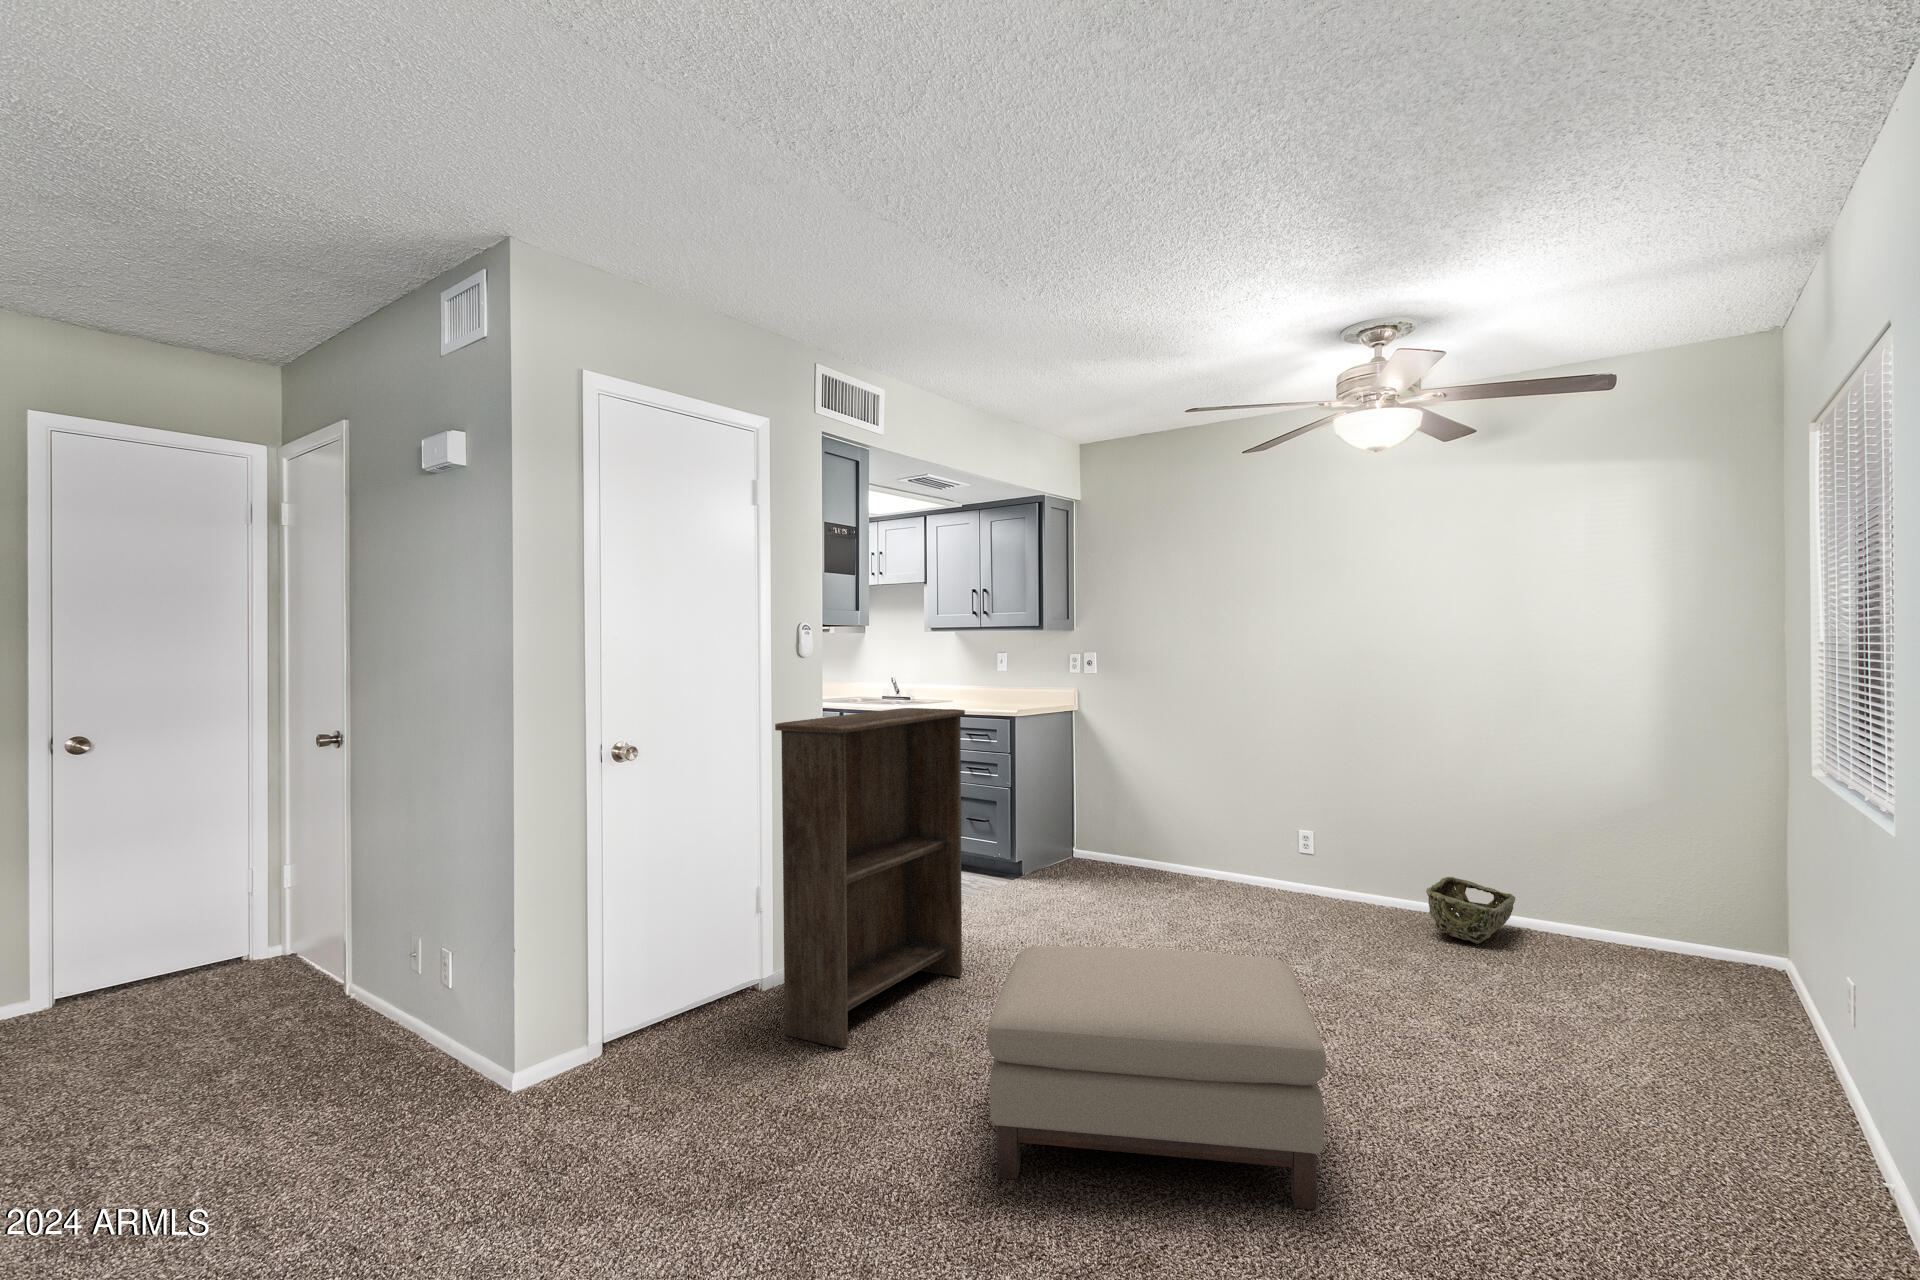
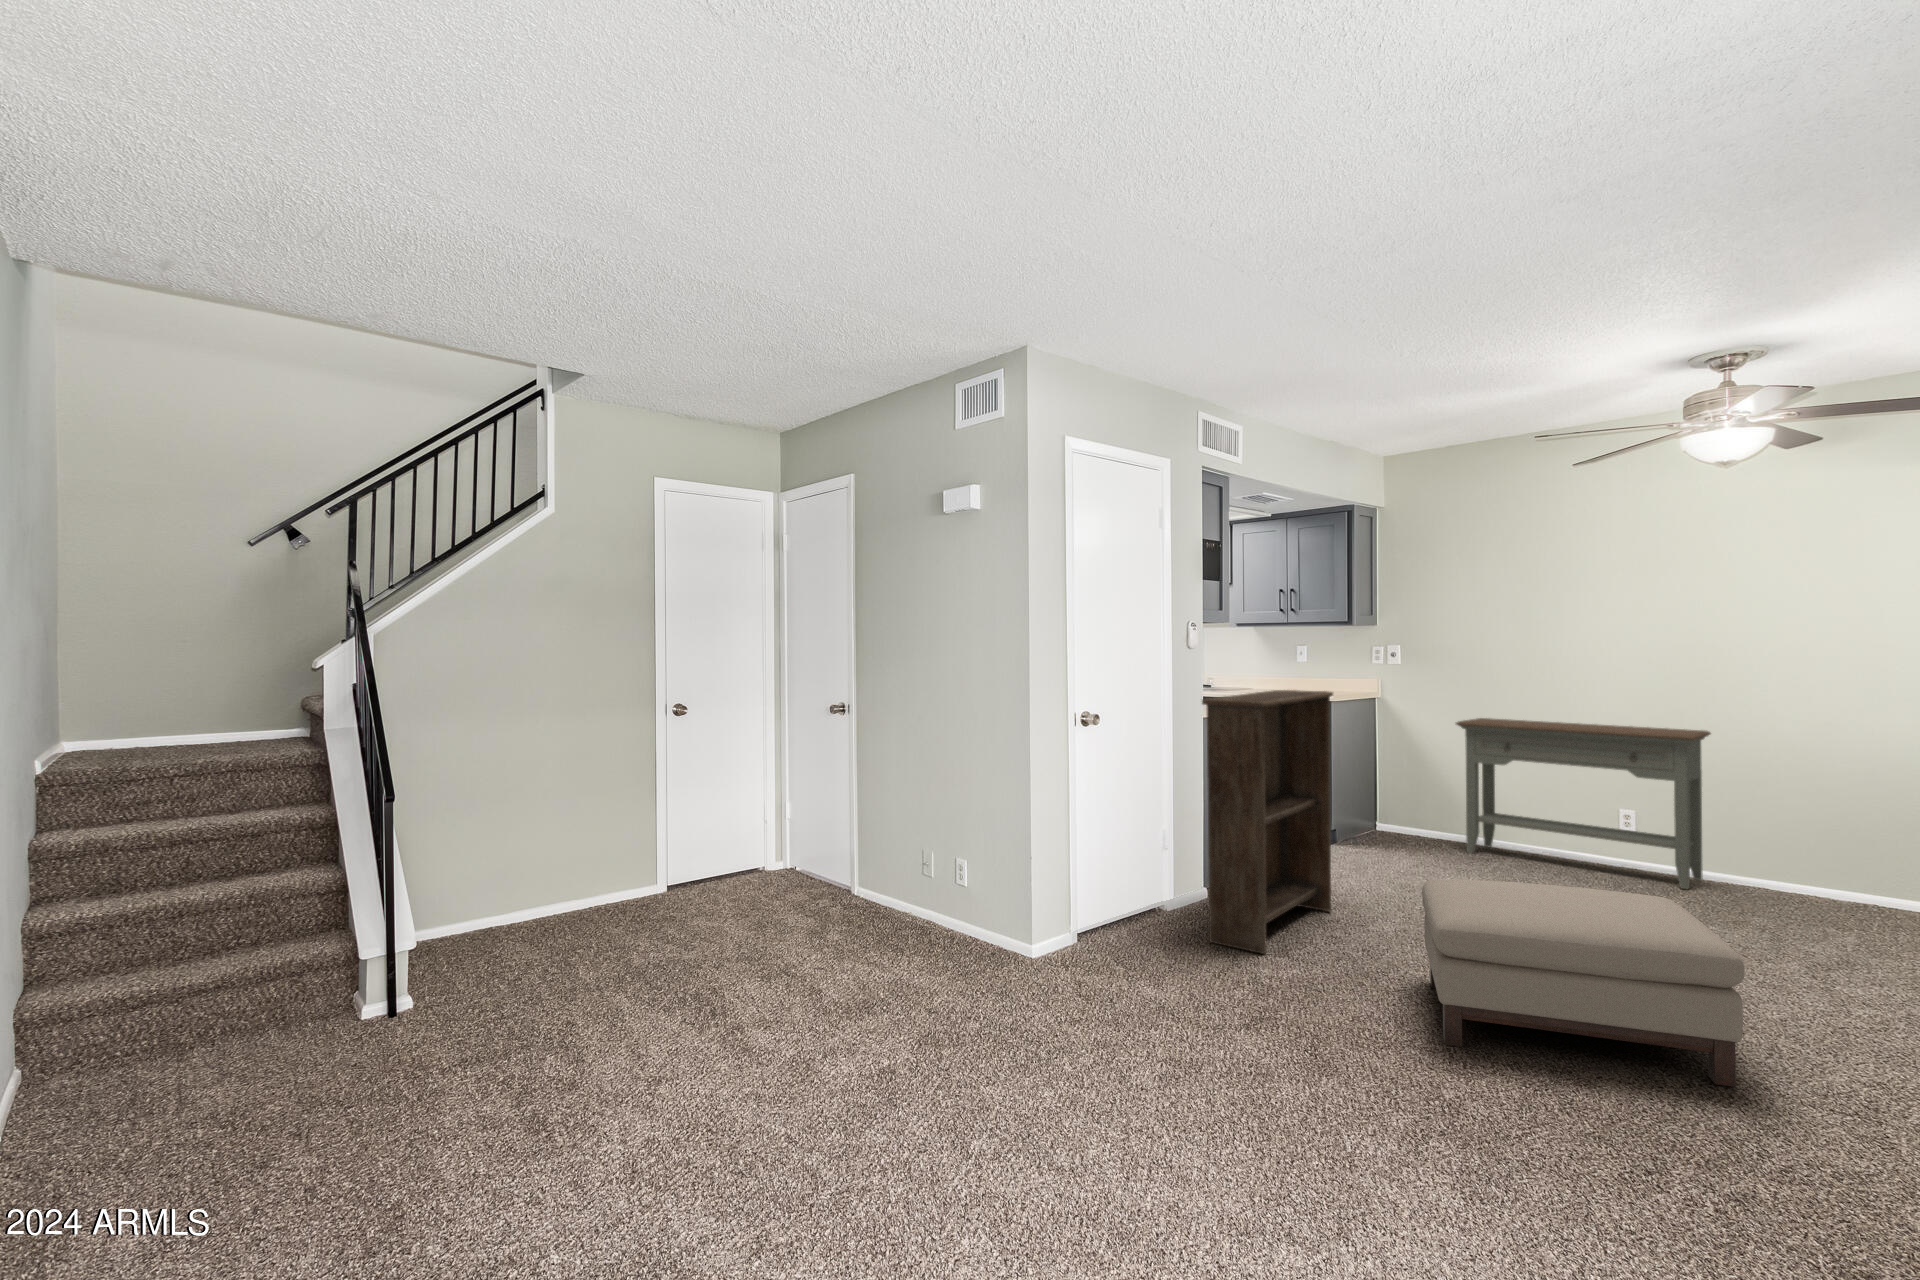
console table: none [1140,733,1384,921] -> present [1456,718,1711,889]
woven basket: present [1426,877,1515,944] -> none [1765,854,1860,914]

